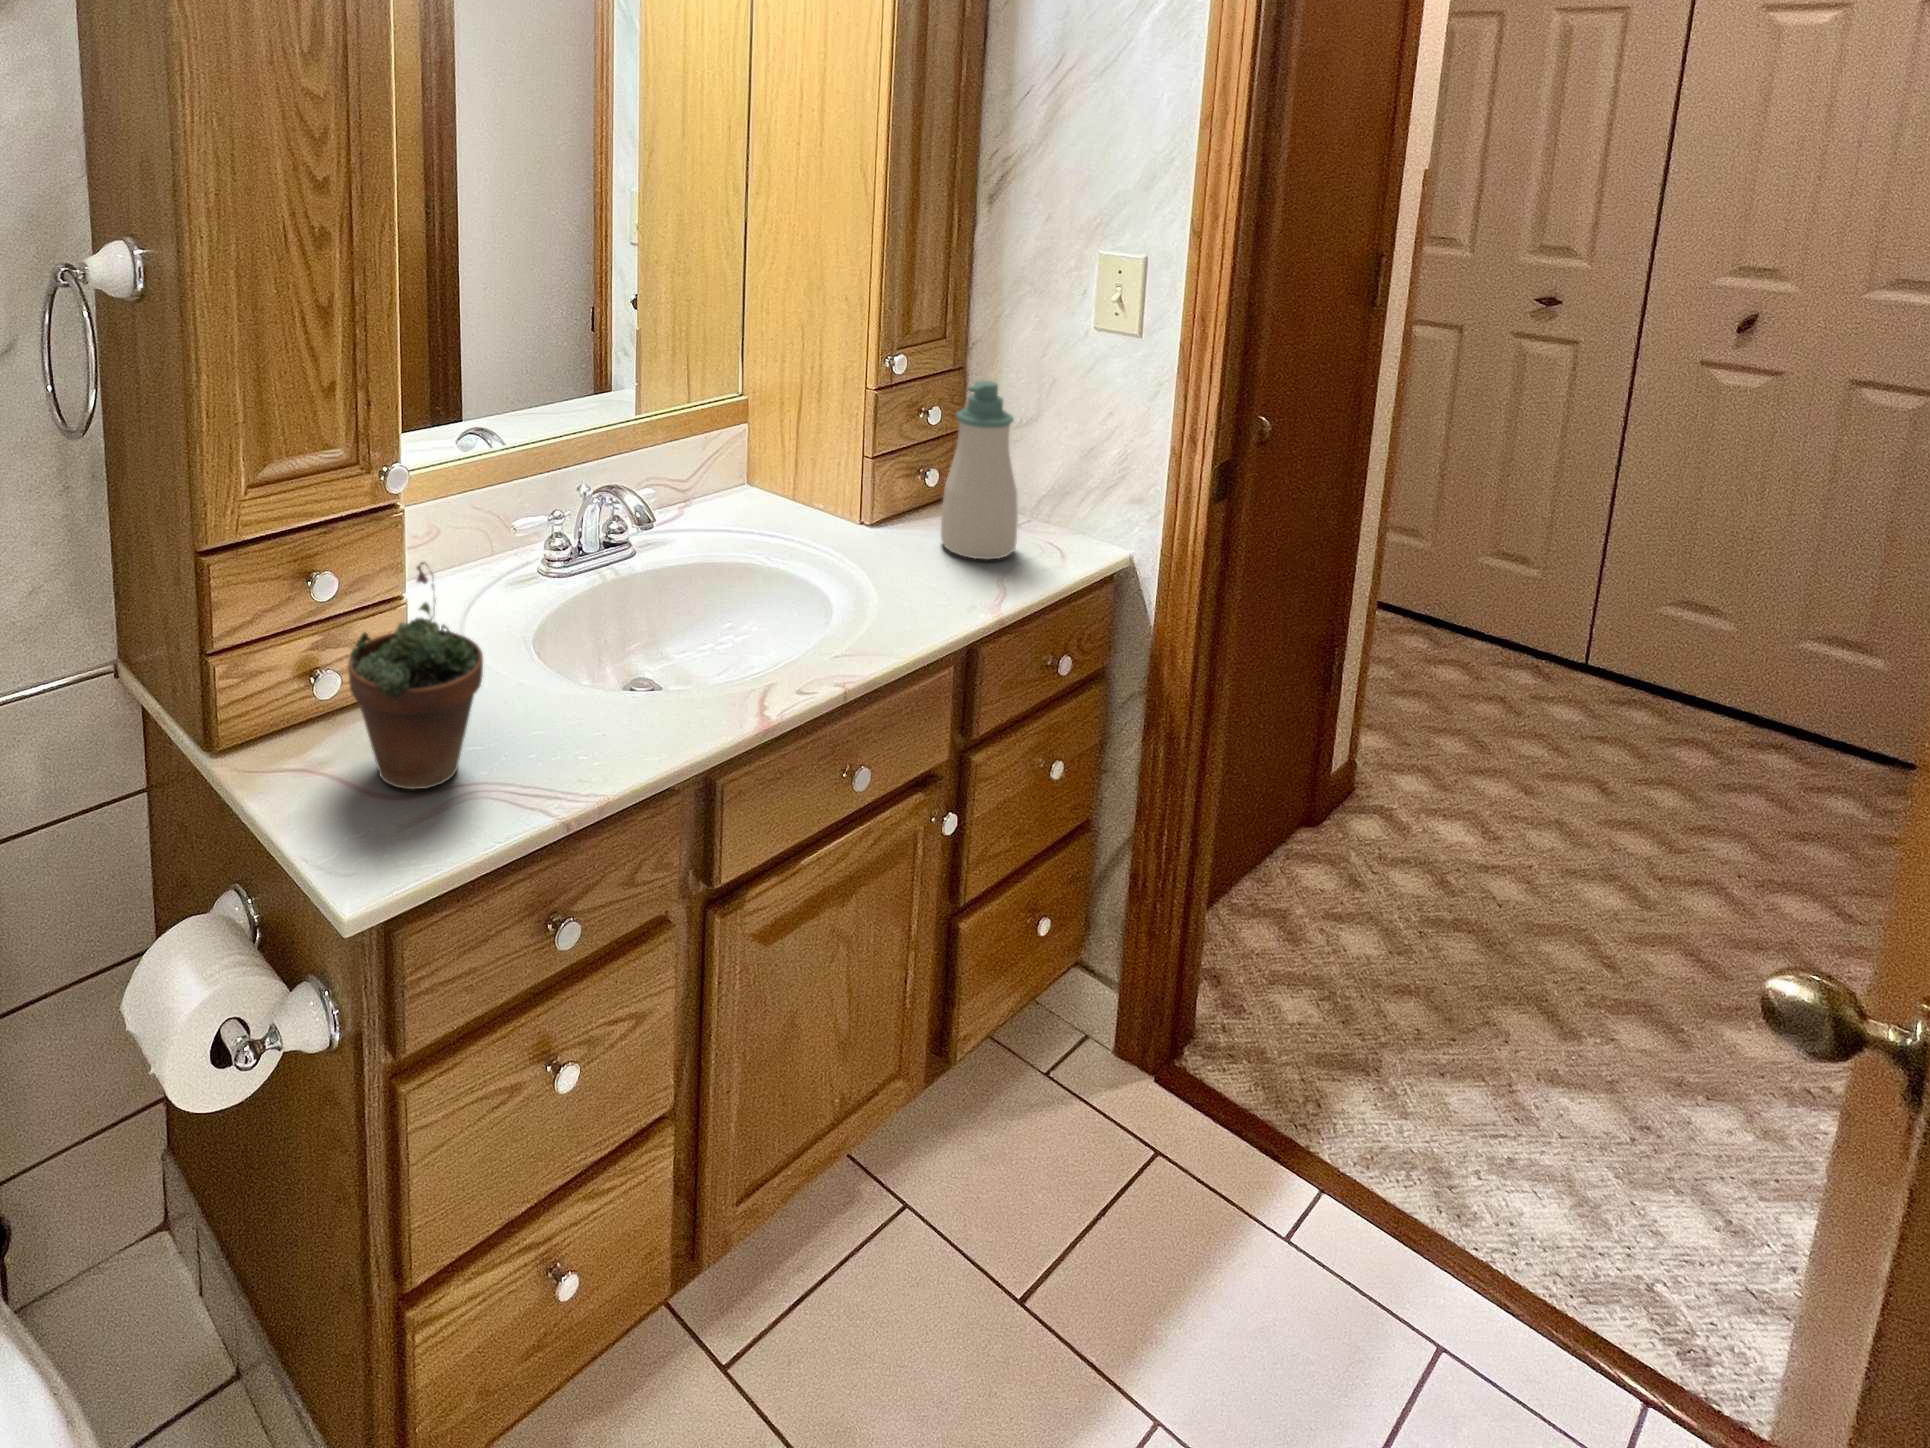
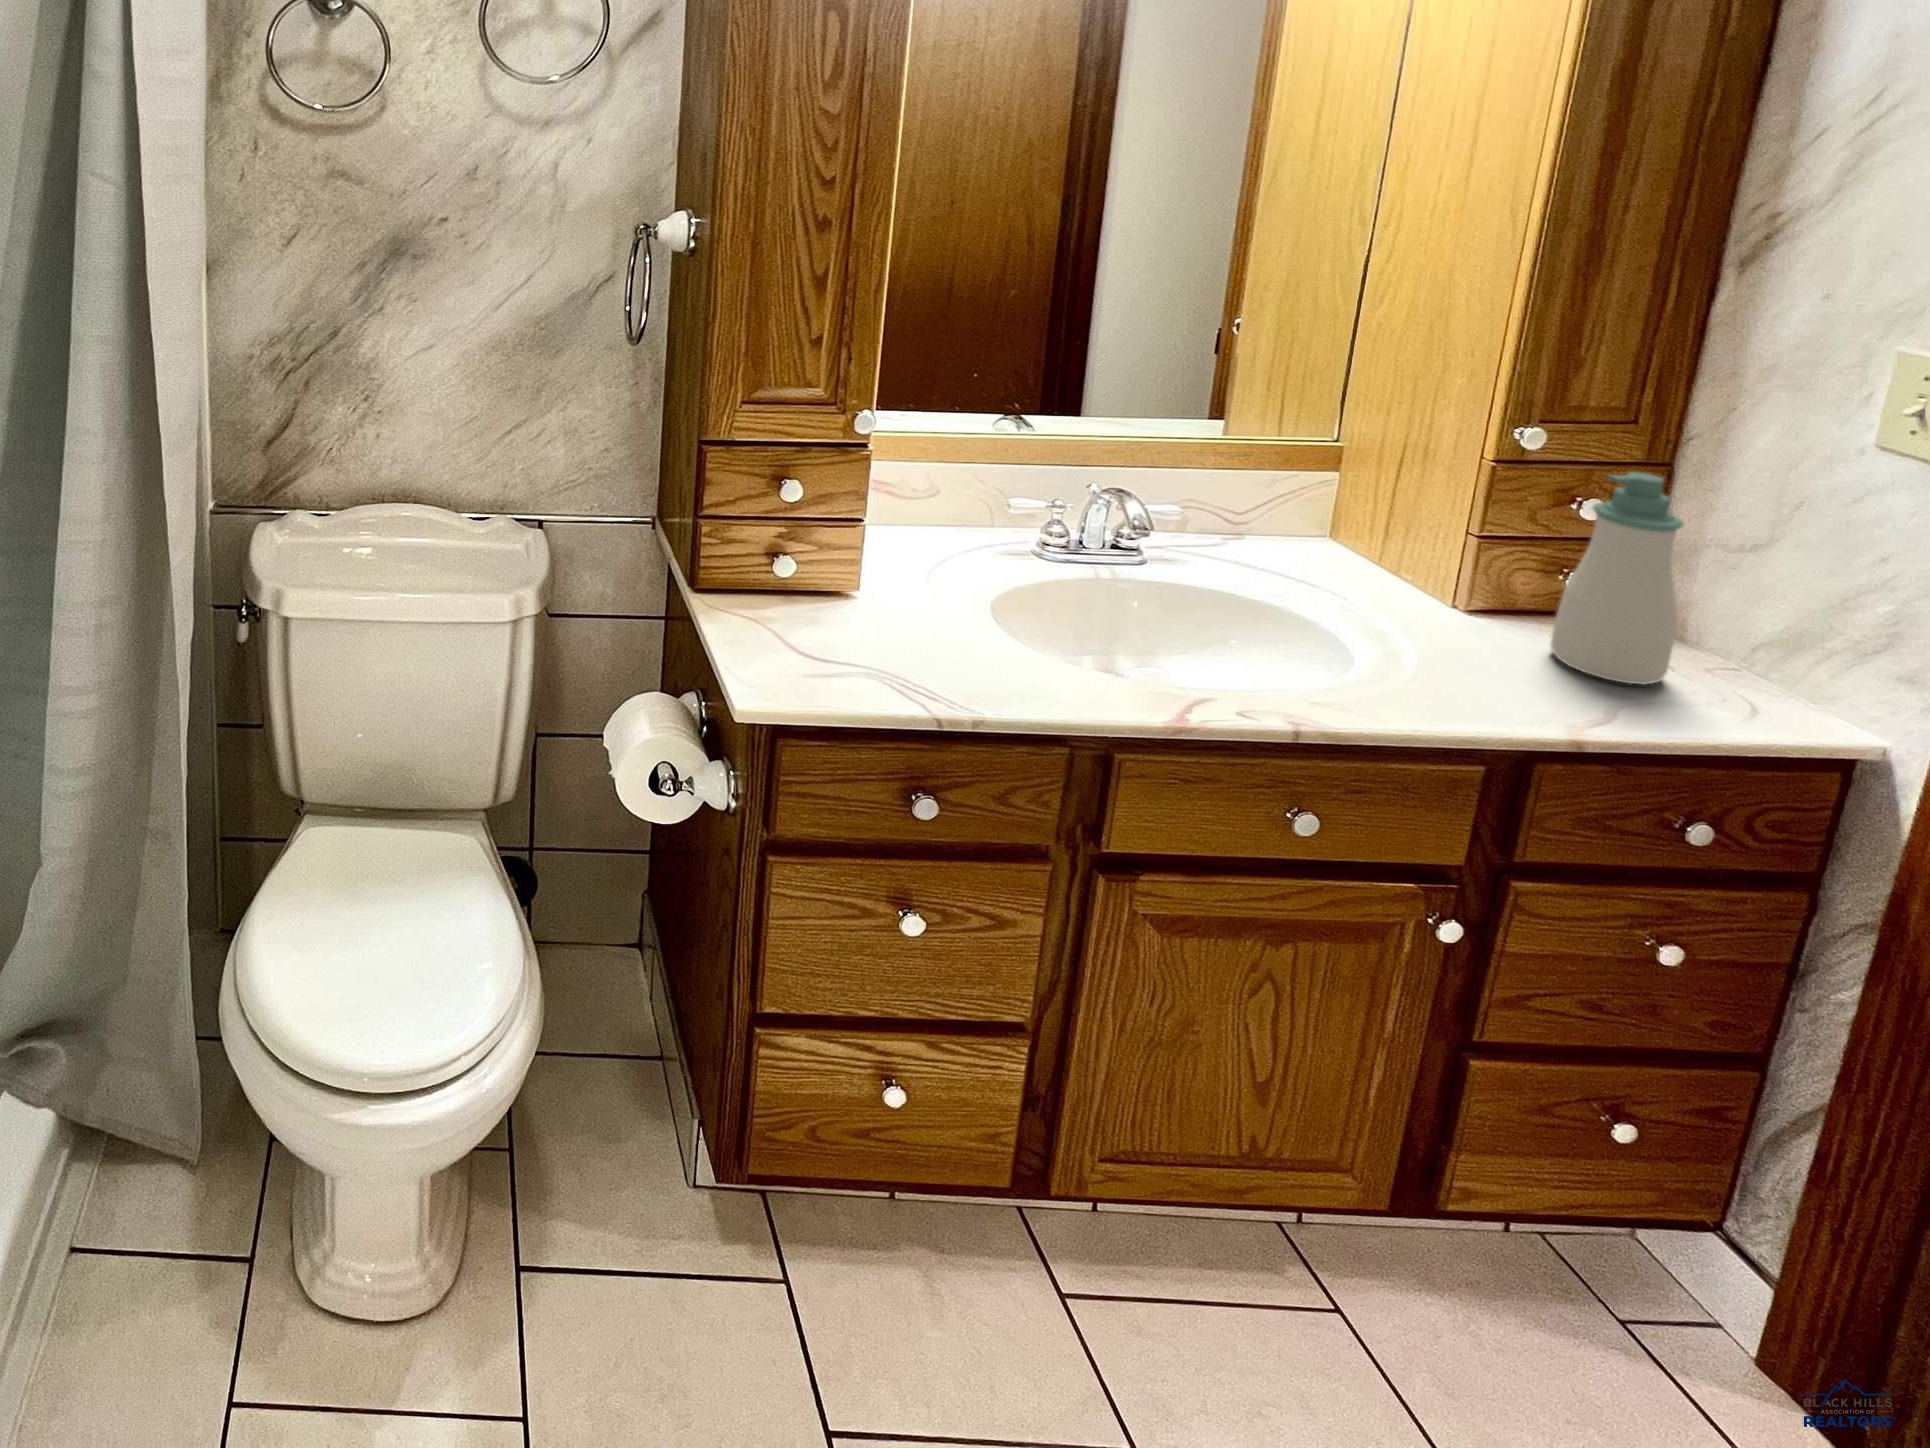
succulent plant: present [348,562,483,789] -> none [787,484,897,659]

